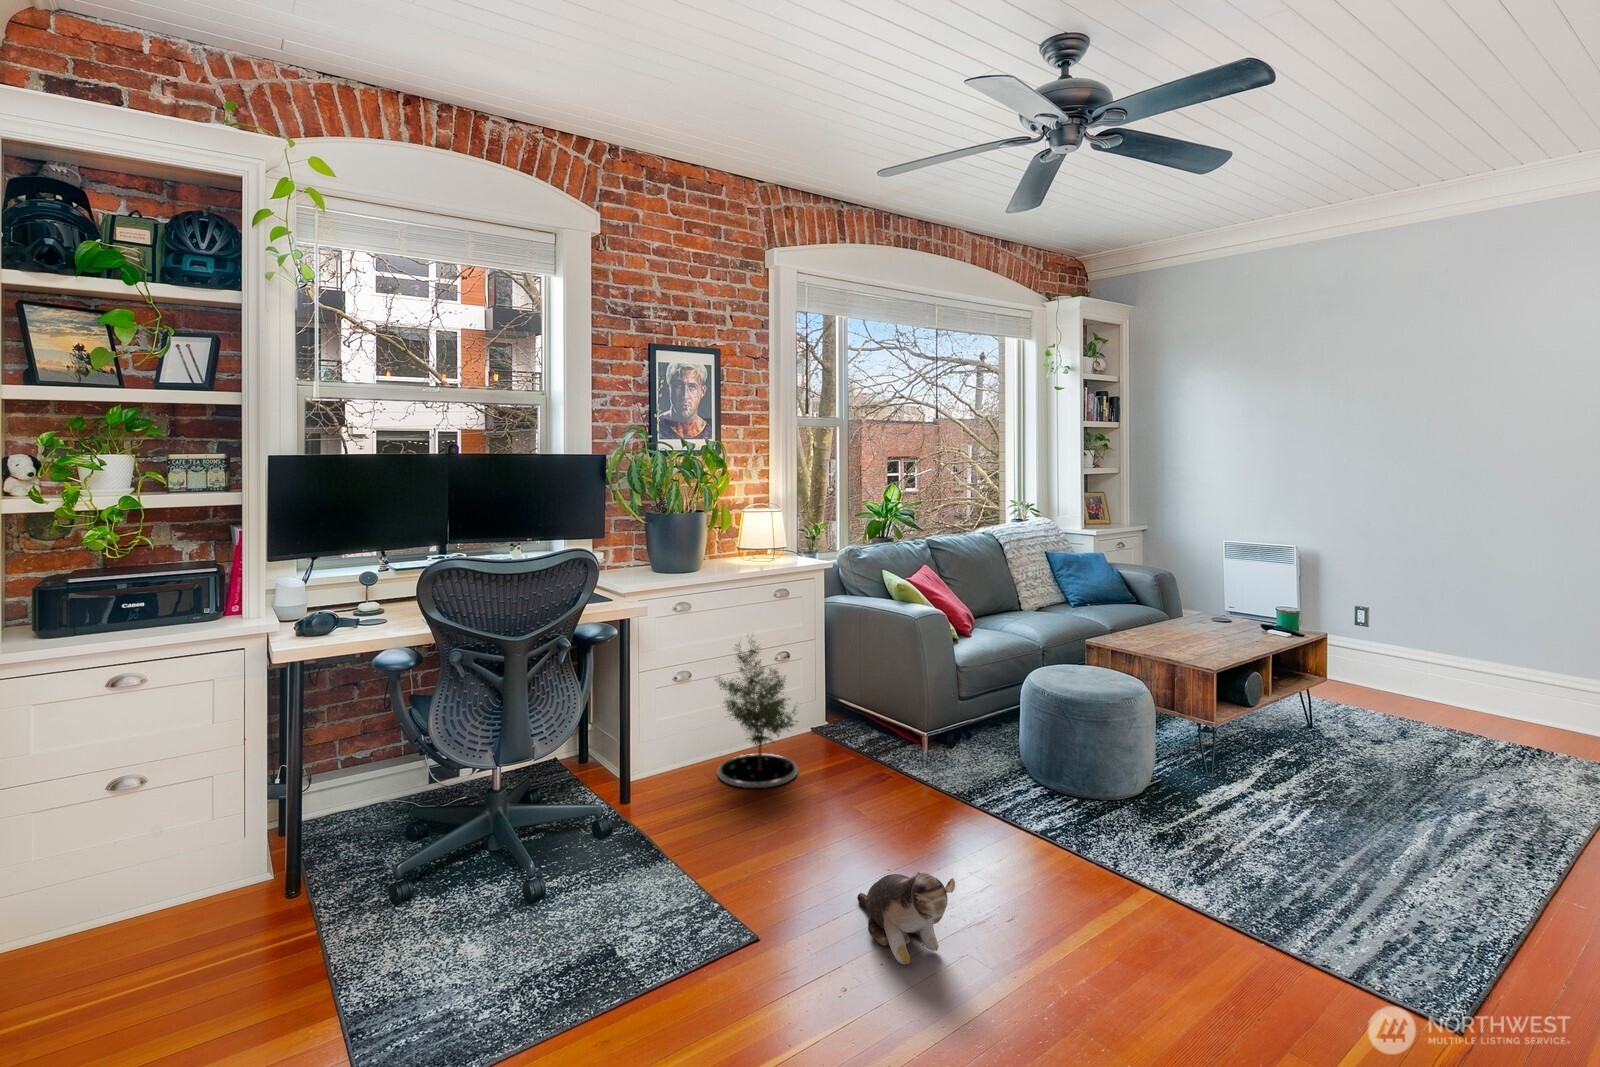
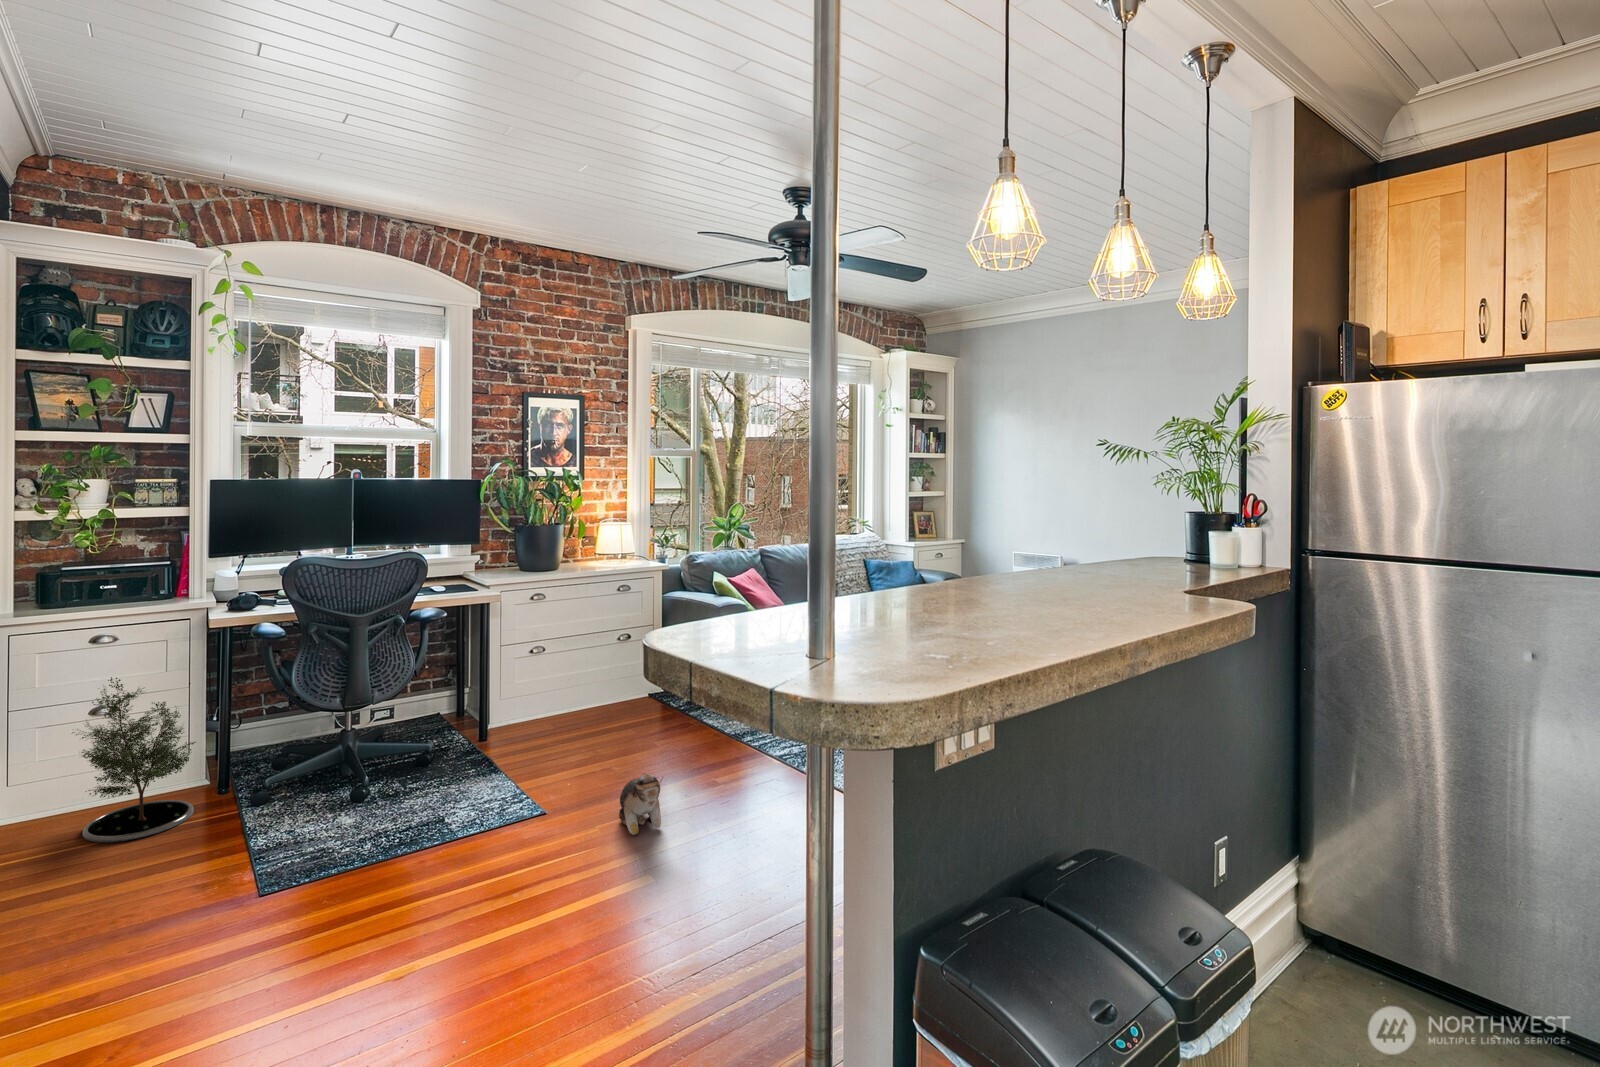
potted tree: present [717,639,798,788] -> present [72,677,196,842]

